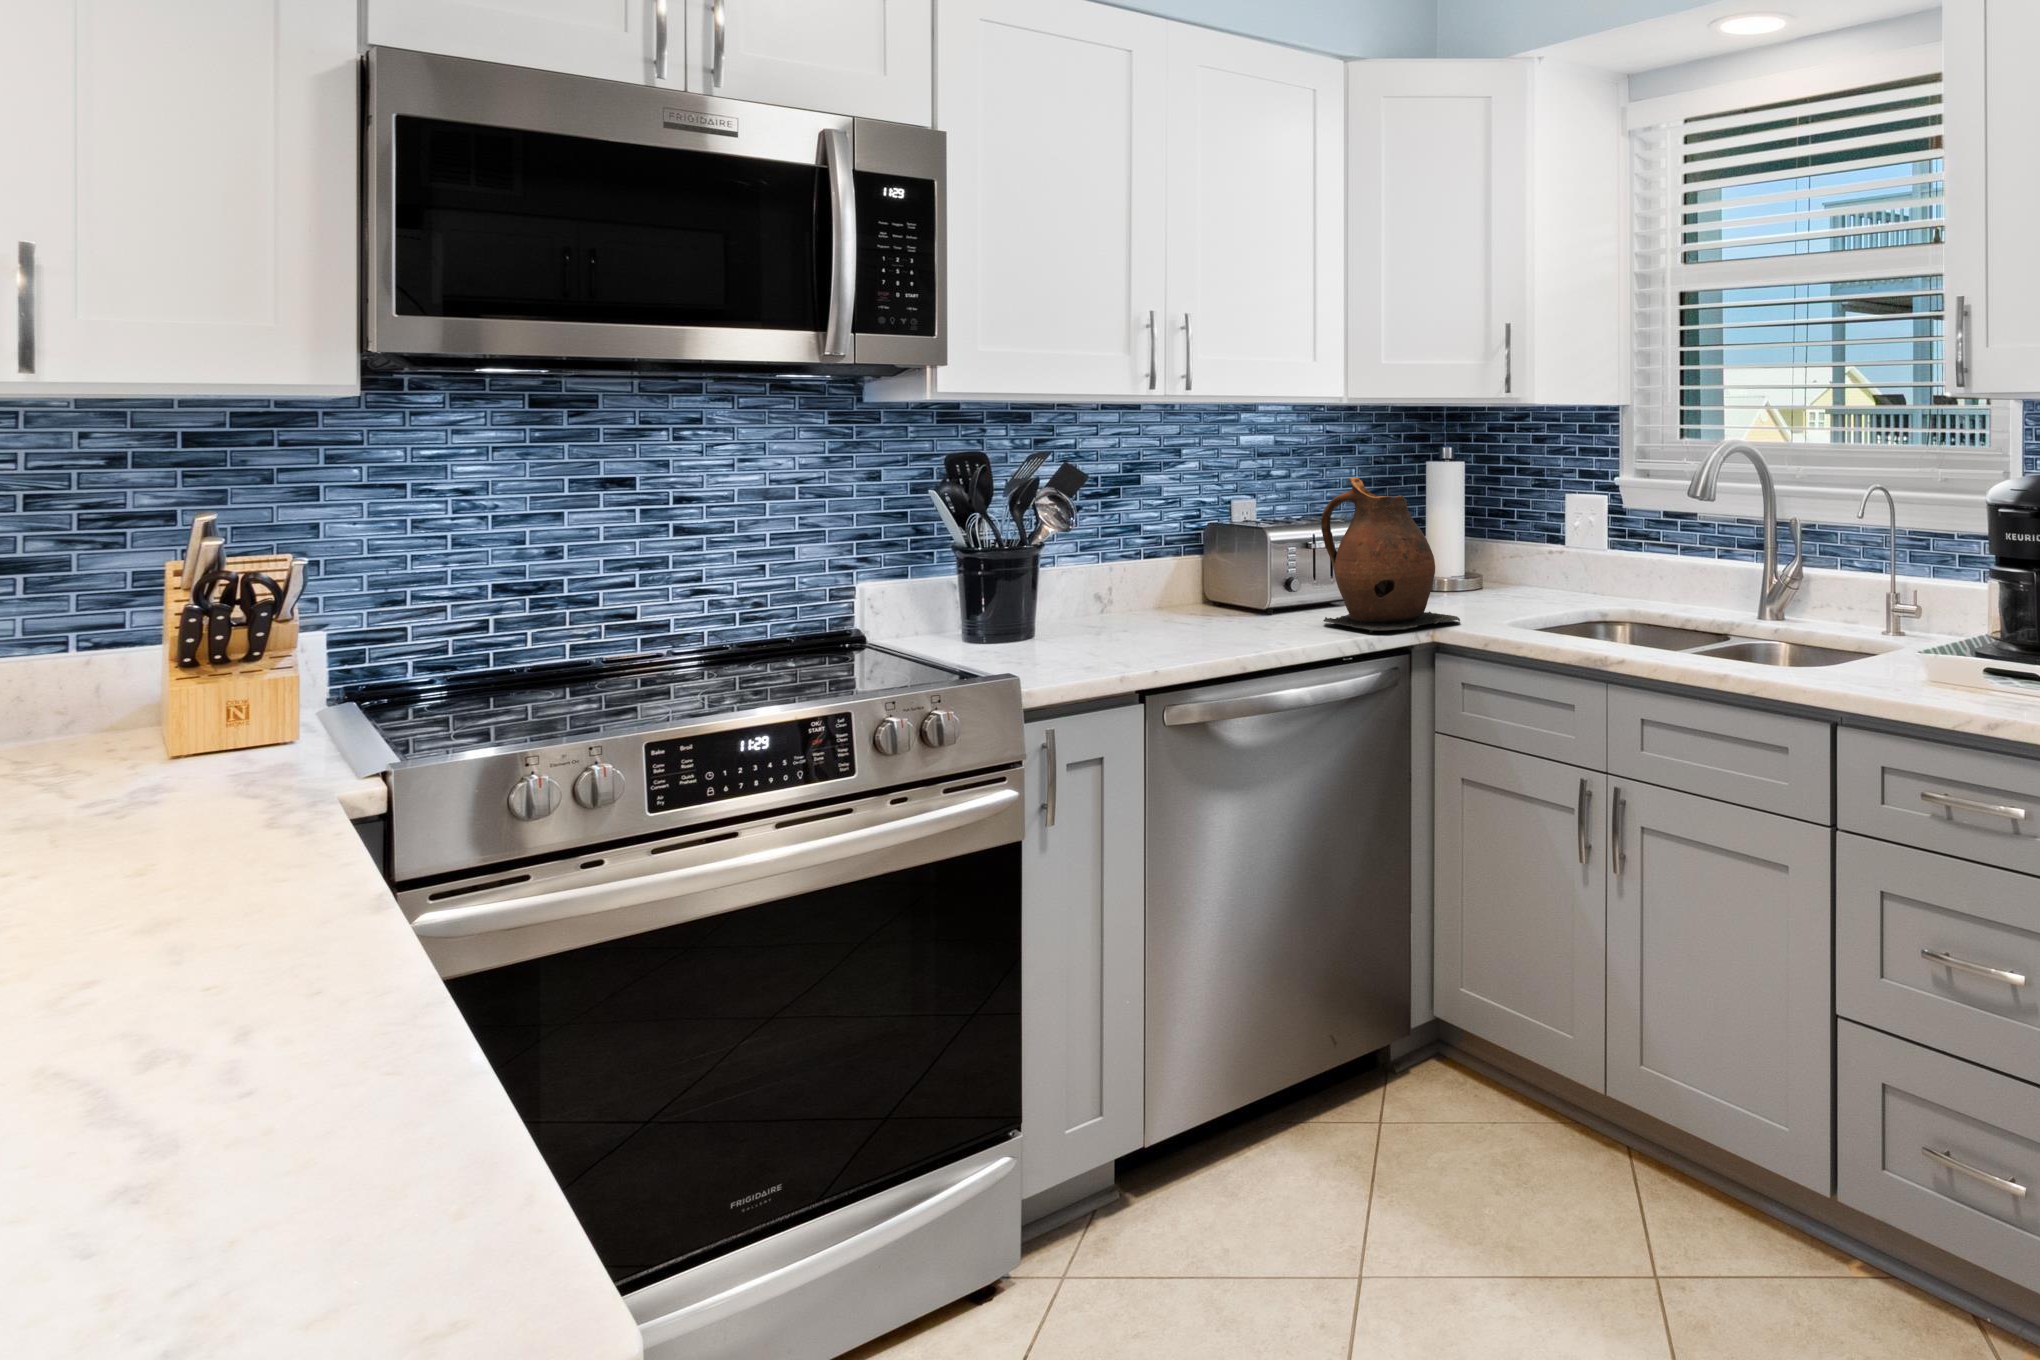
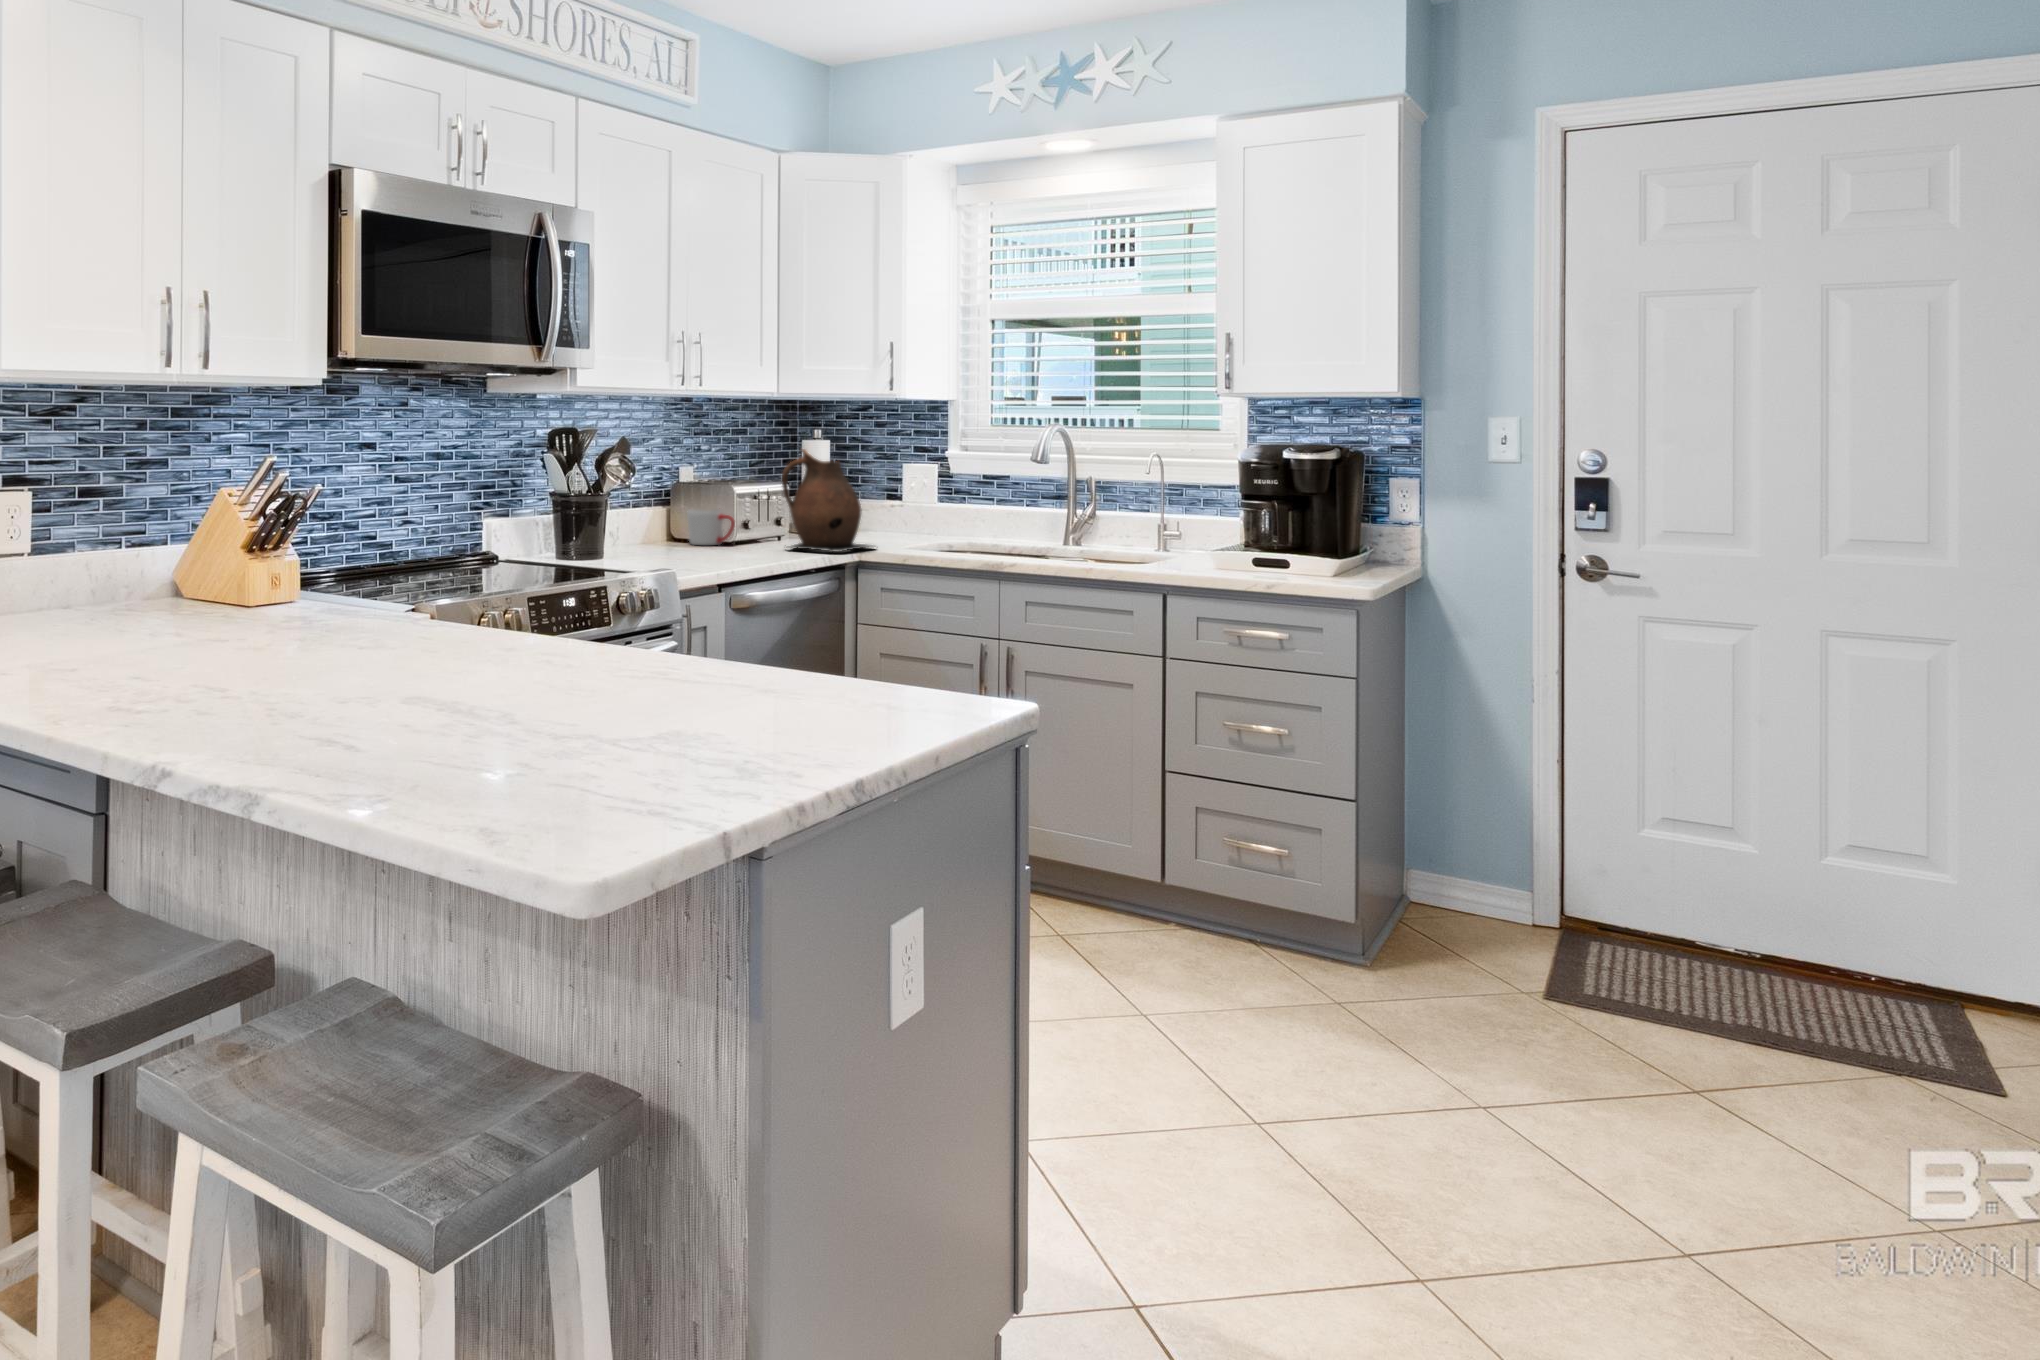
mug: none [1215,558,1271,612] -> present [687,510,735,545]

